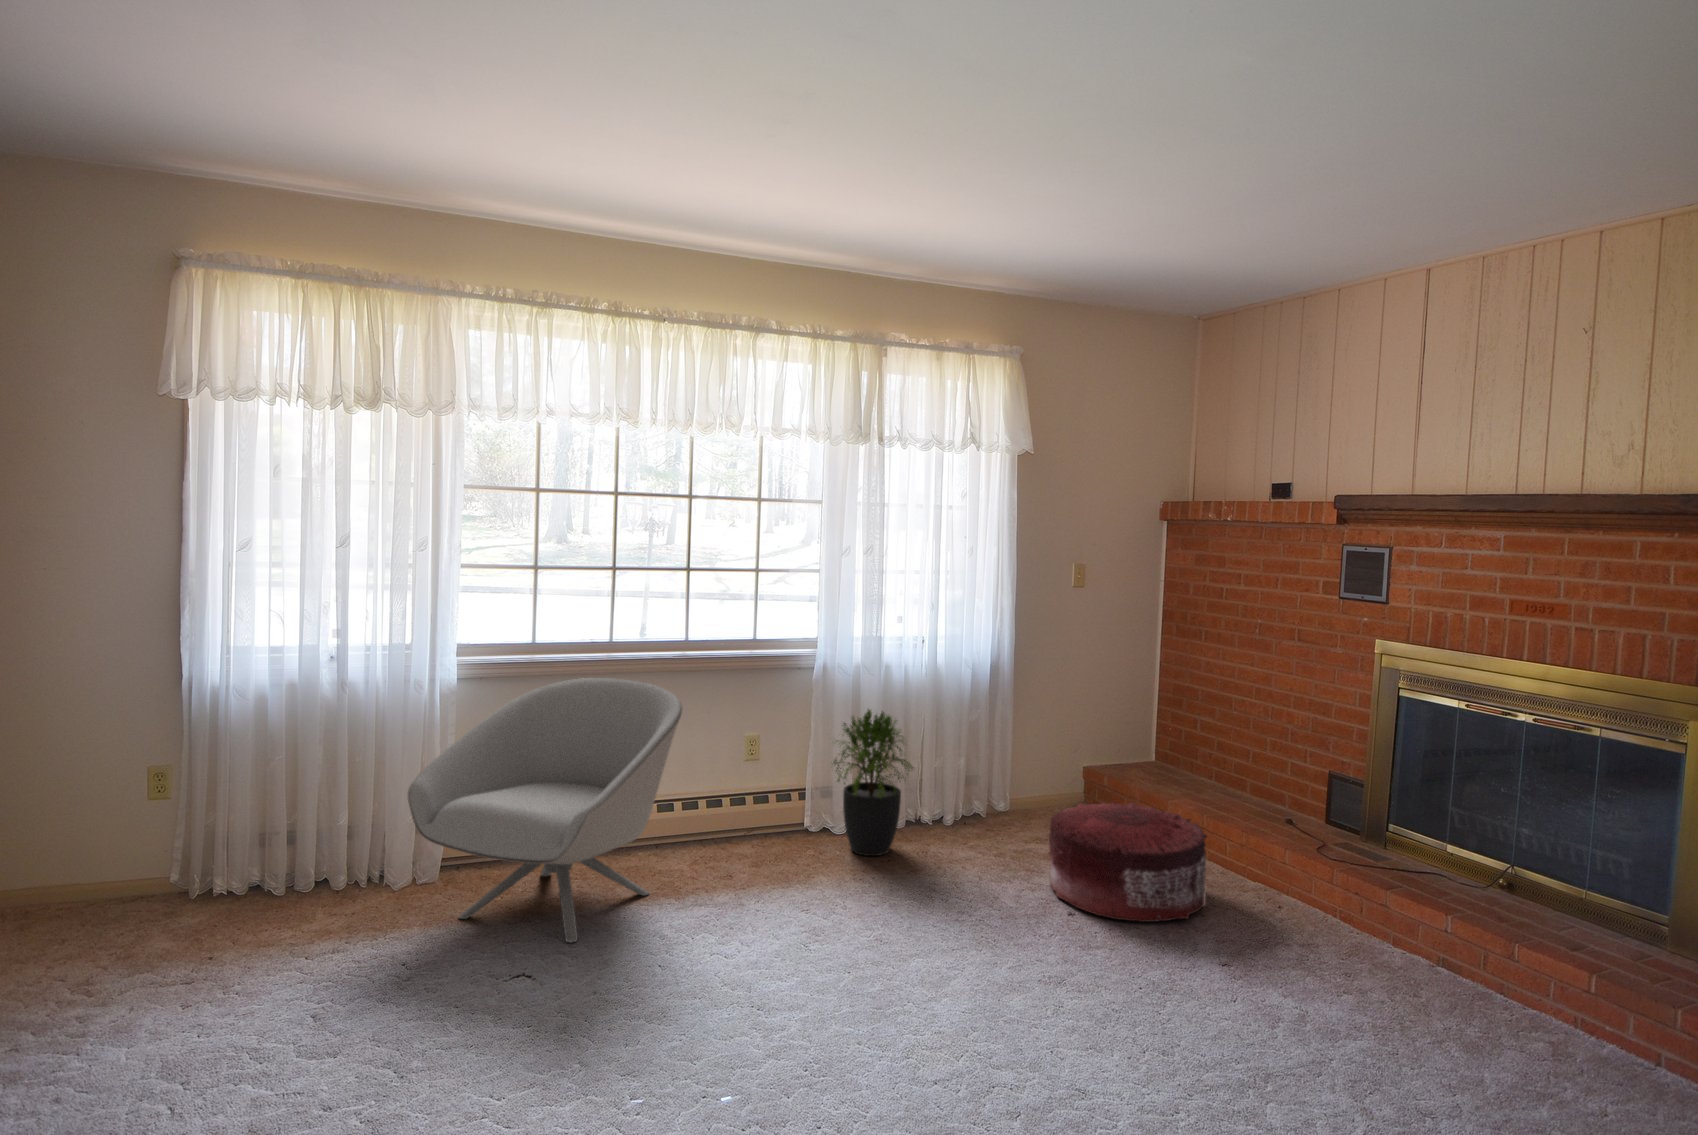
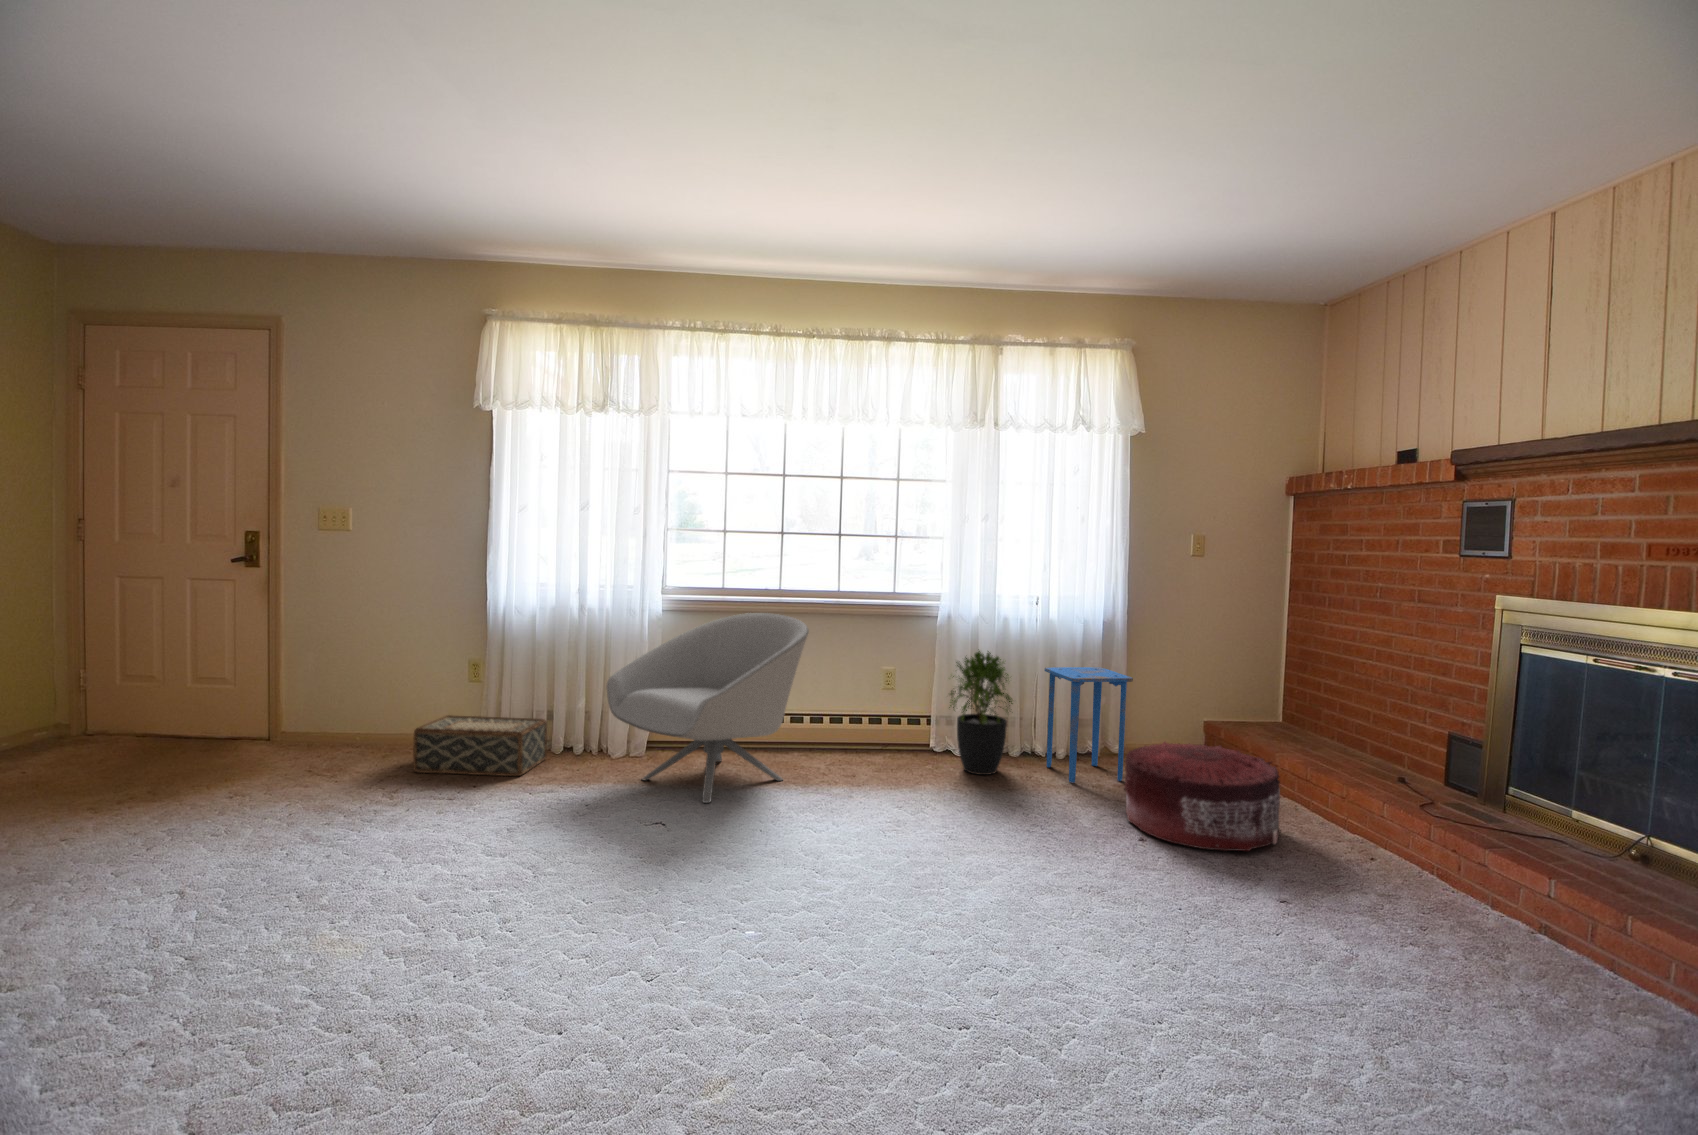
side table: none [934,718,1035,854] -> present [1044,667,1133,783]
woven basket: none [86,846,294,953] -> present [413,715,547,776]

